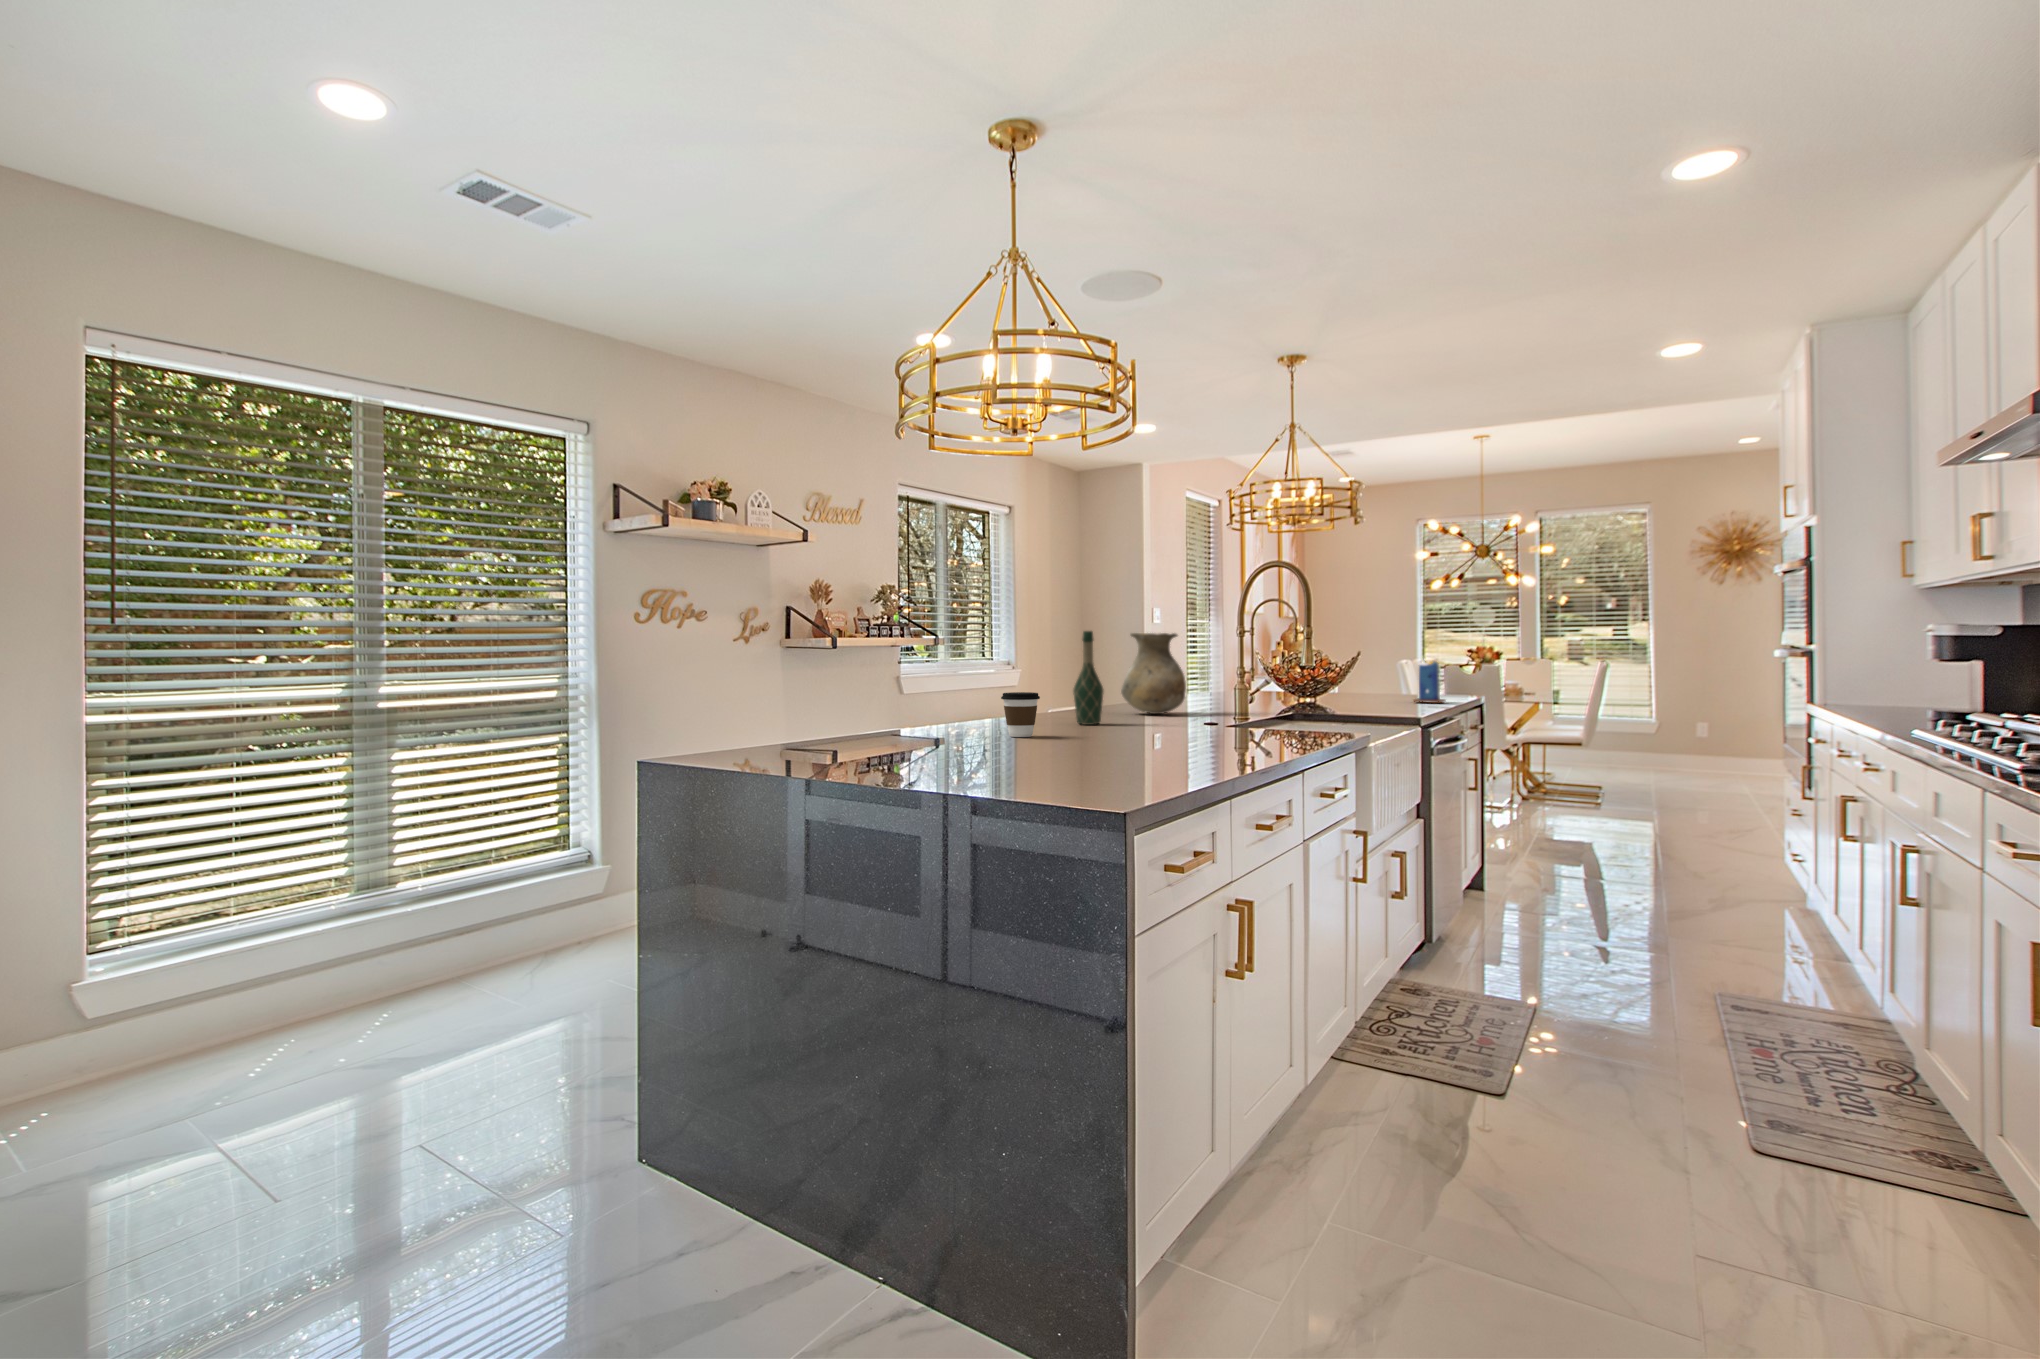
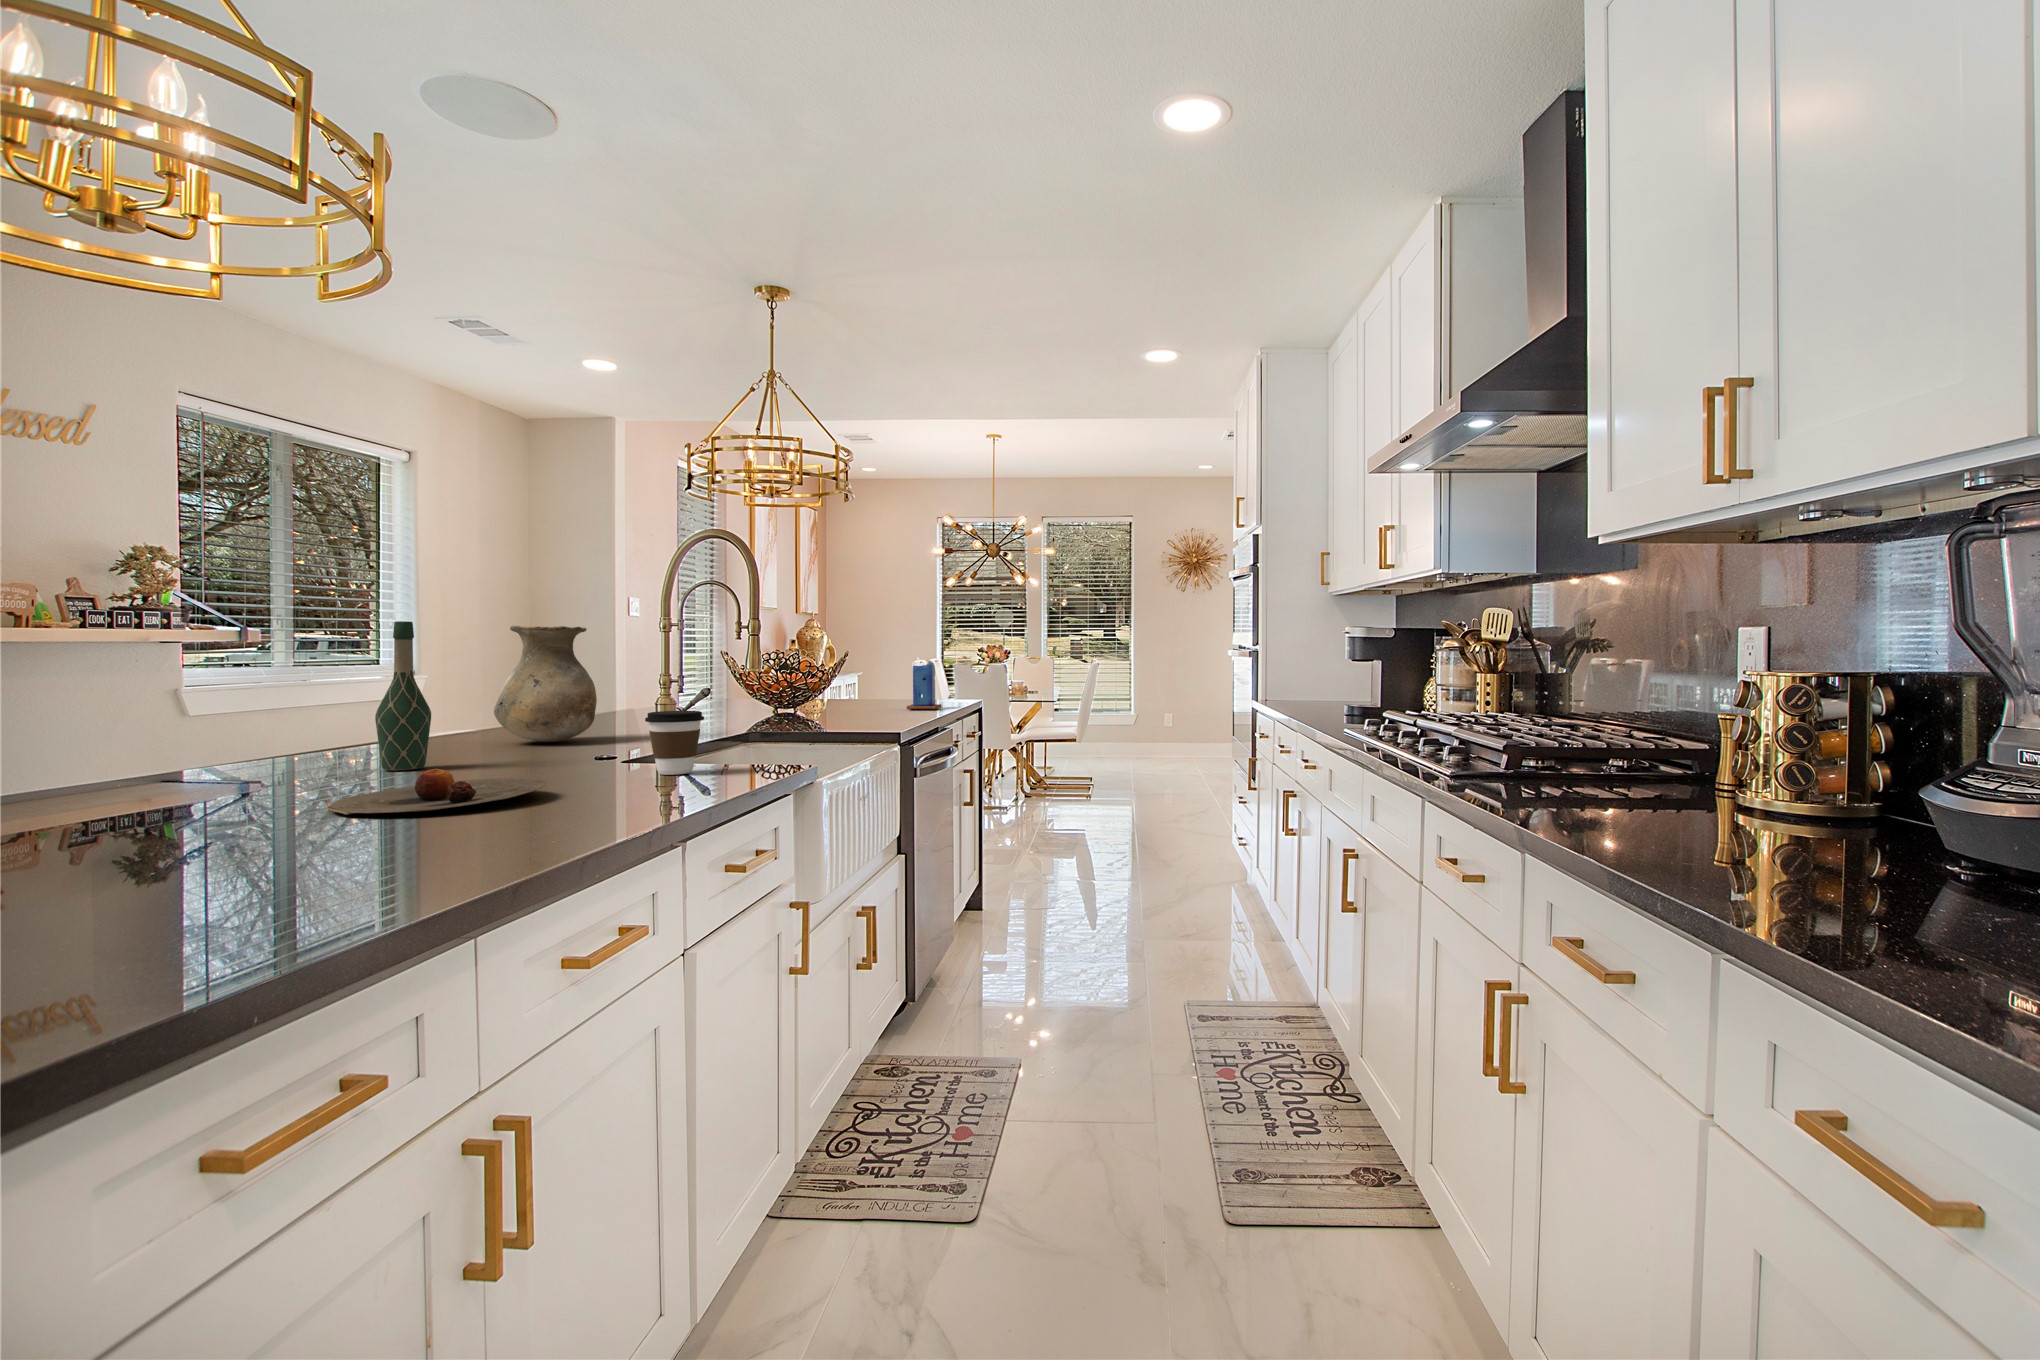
coffee cup: present [1001,692,1040,737] -> present [645,711,704,775]
plate: none [1083,720,1197,743] -> present [328,769,546,815]

